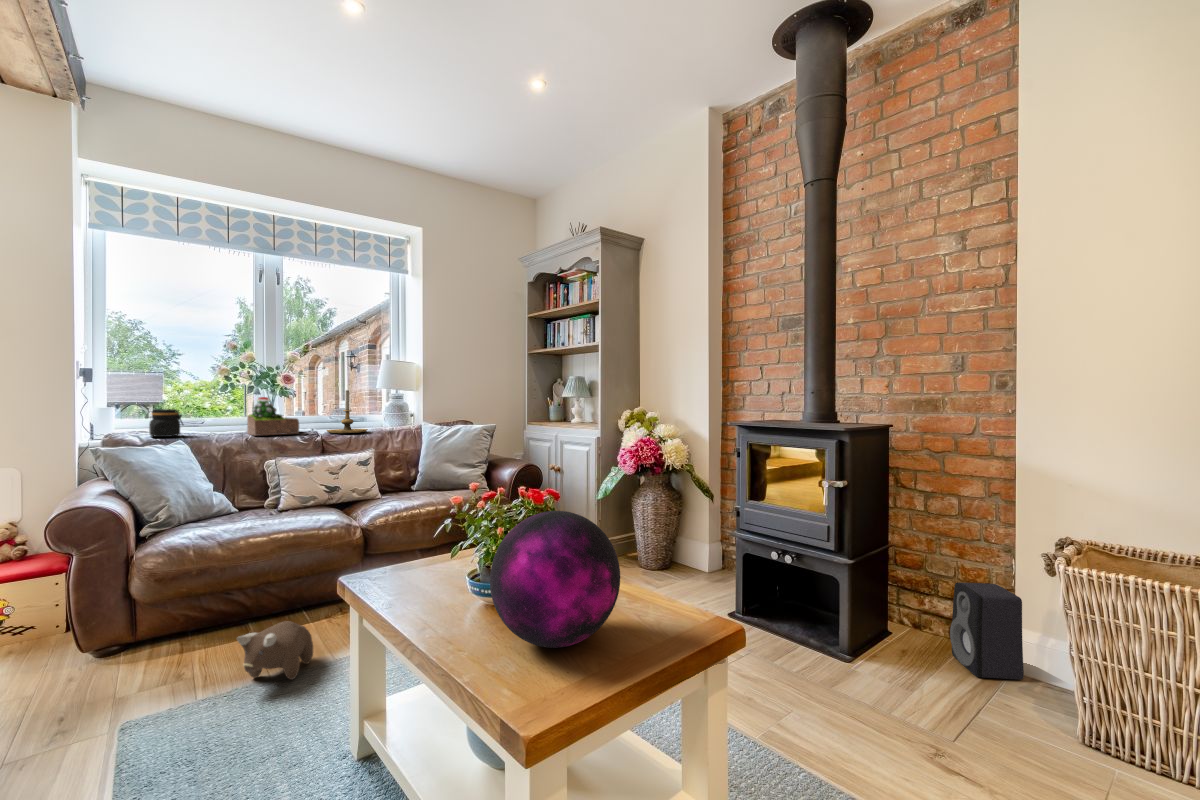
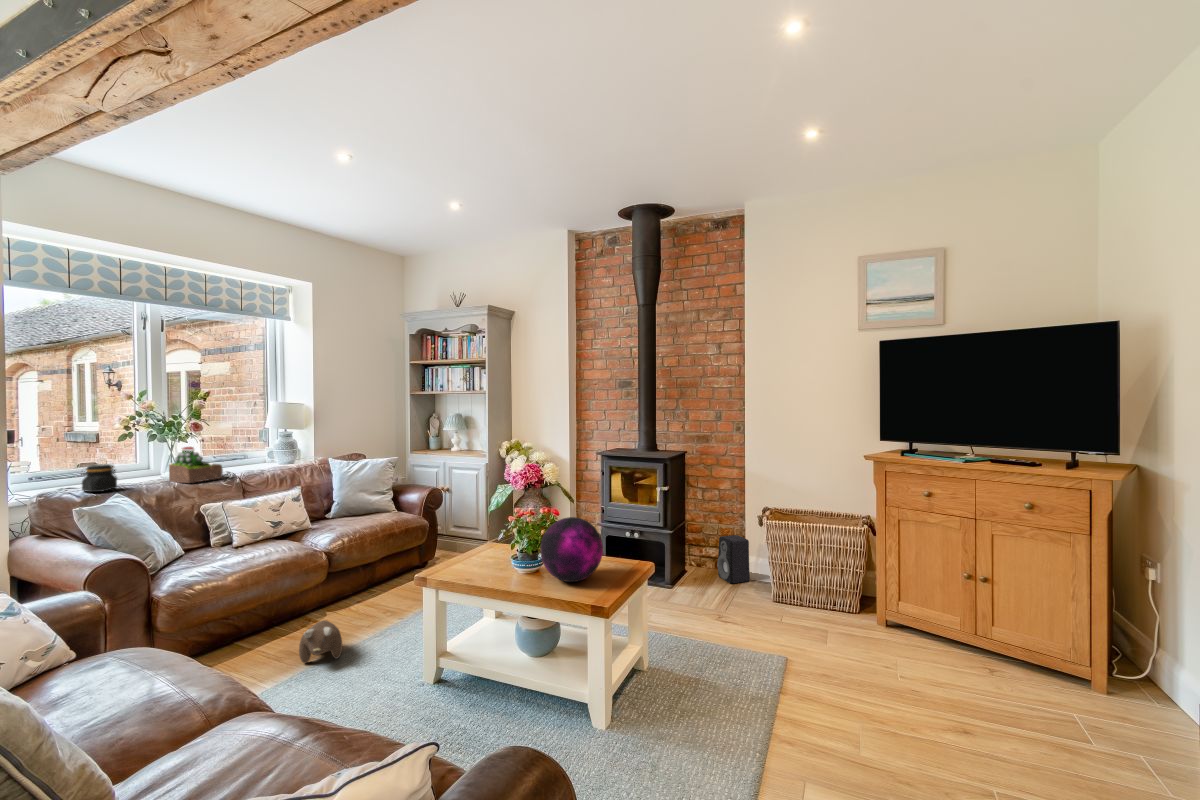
candle holder: present [327,390,368,433] -> none [241,435,280,474]

